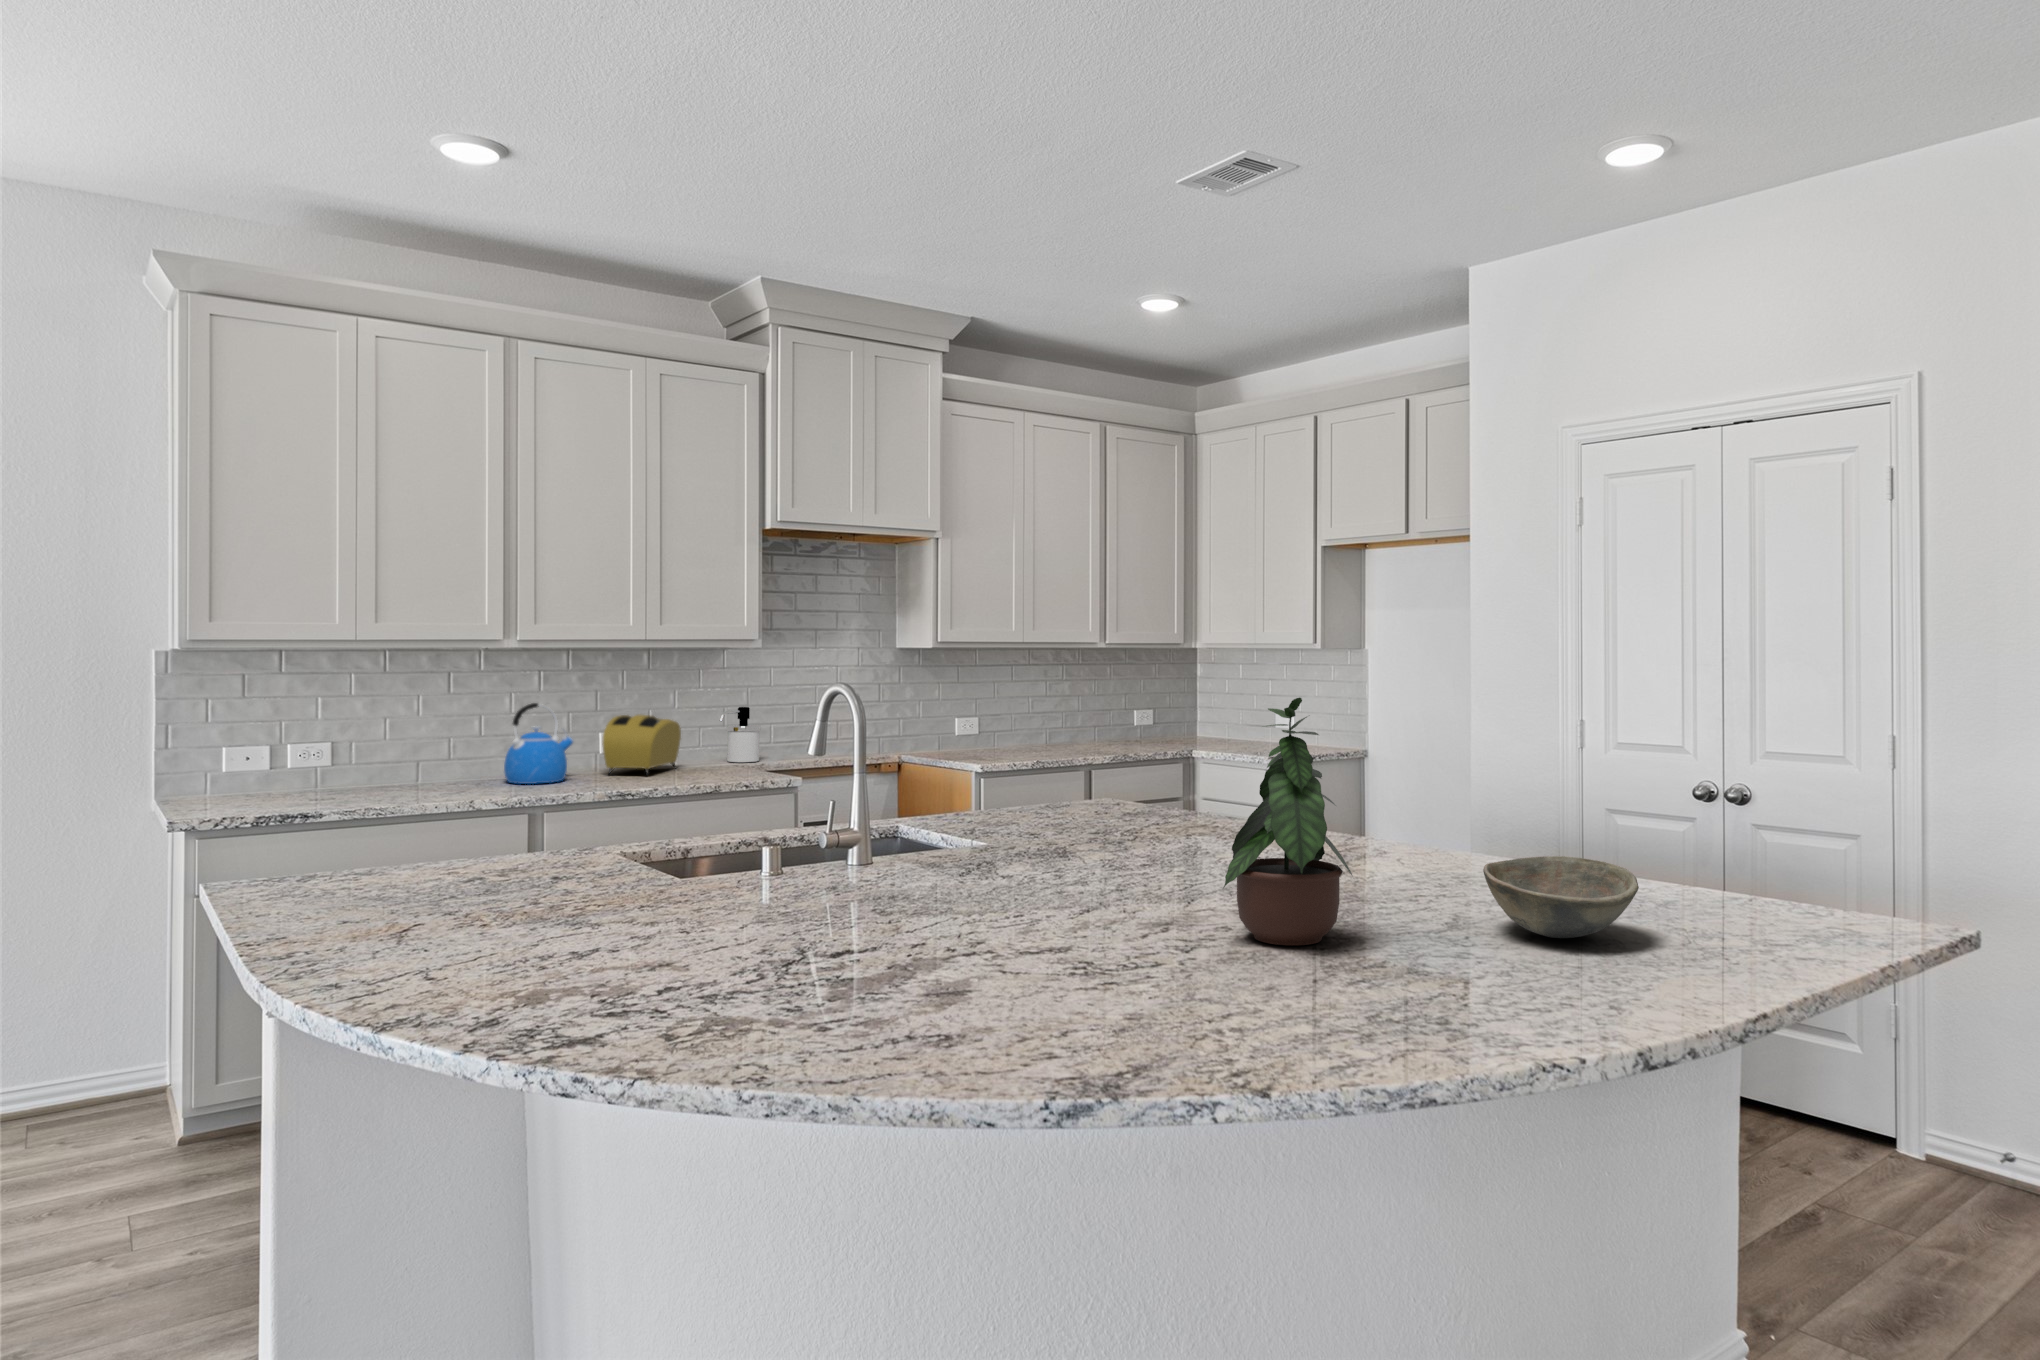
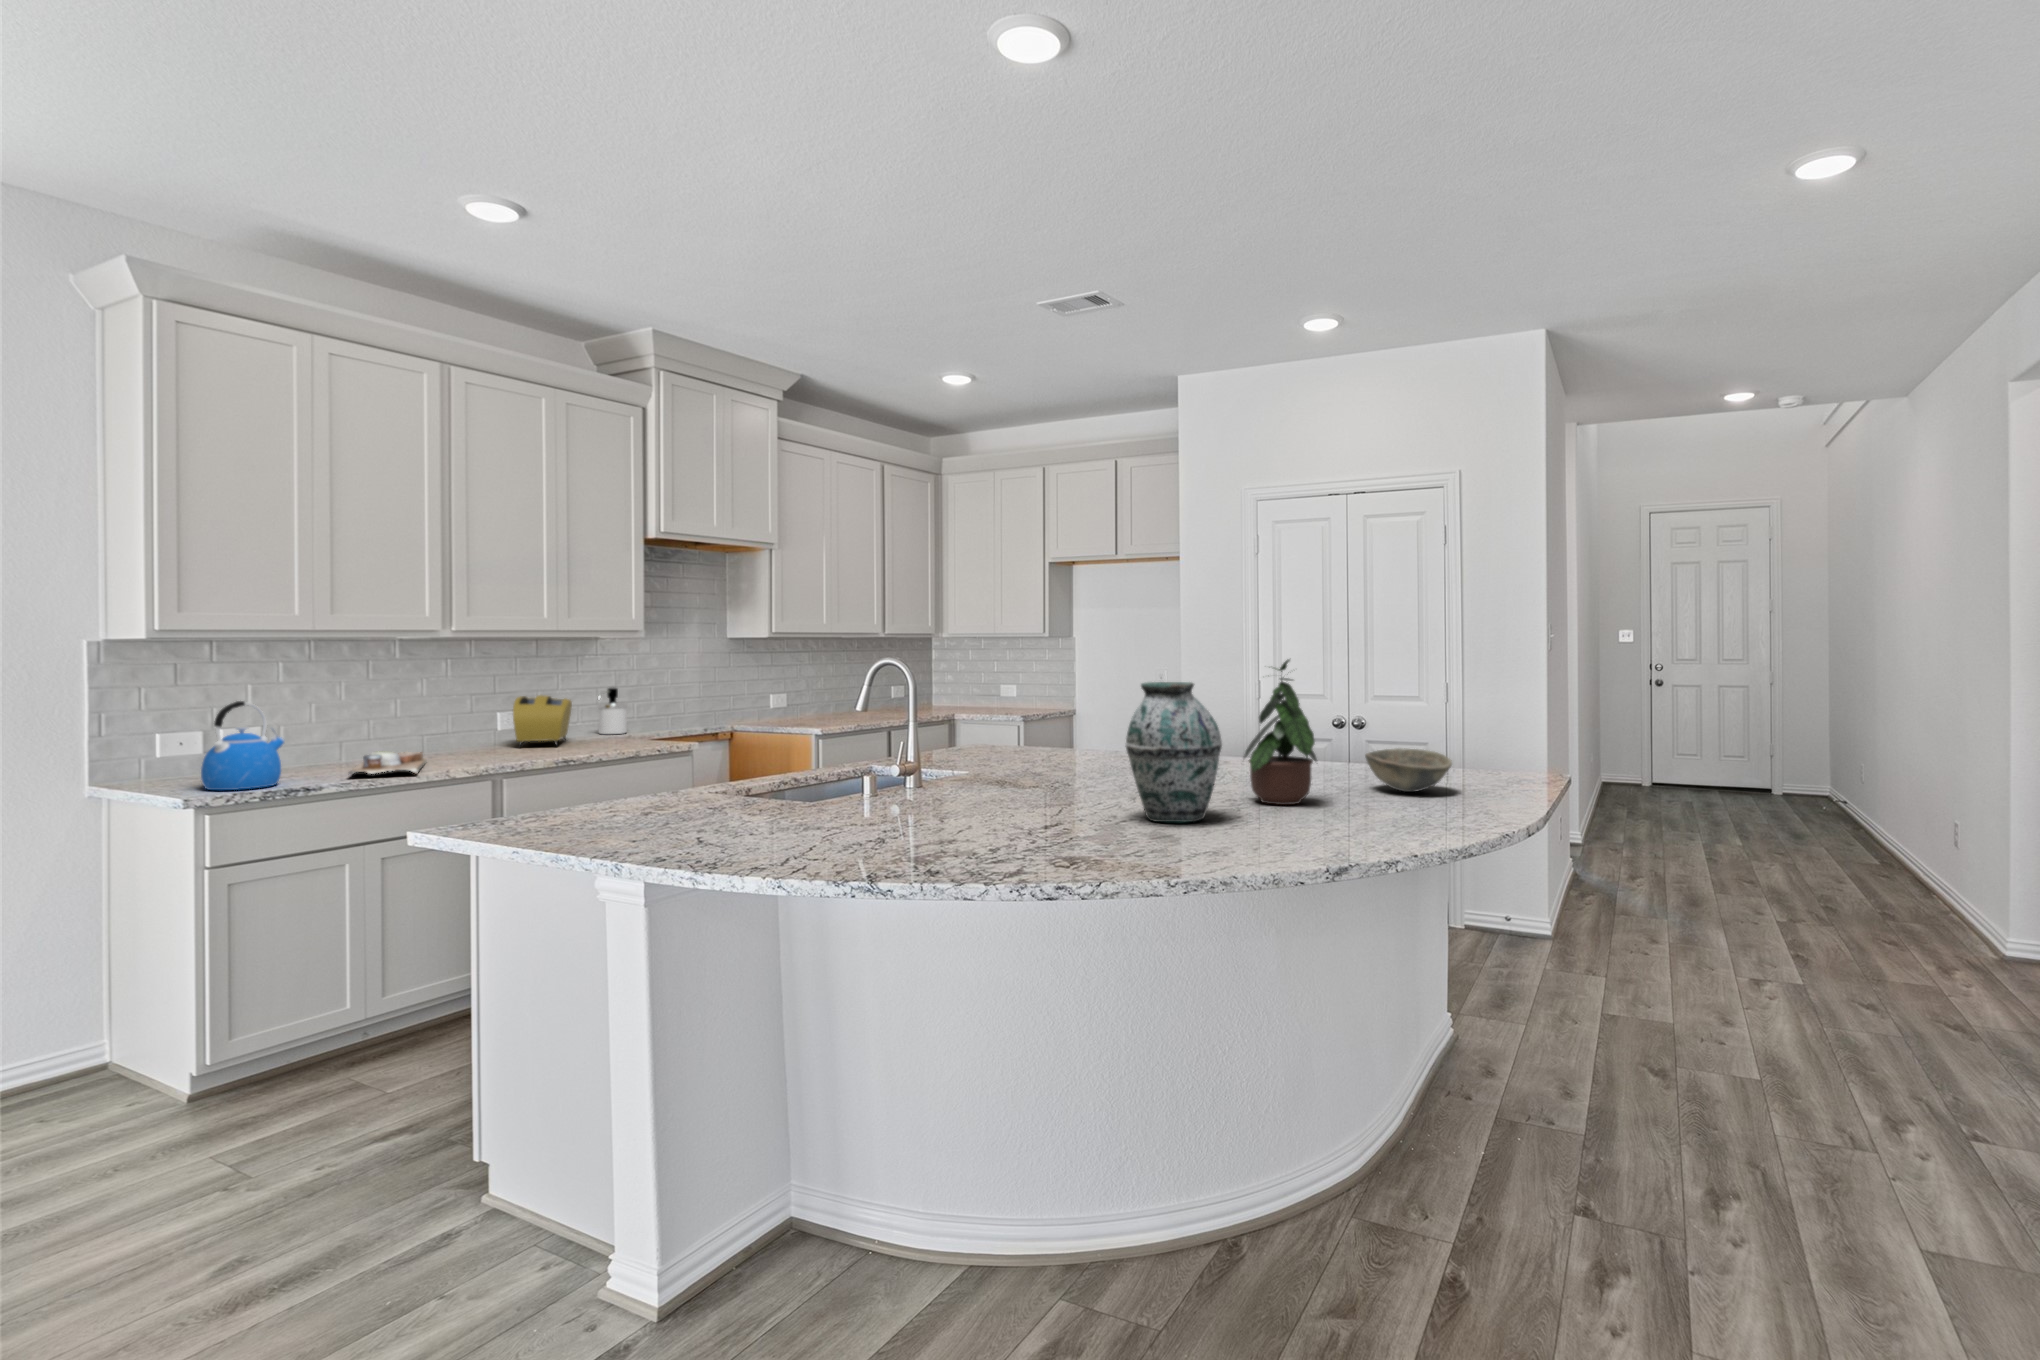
kettle: present [504,703,573,784] -> present [201,701,284,790]
vase: none [967,733,1123,967] -> present [1126,682,1222,822]
cutting board: none [365,776,485,804] -> present [350,751,427,774]

